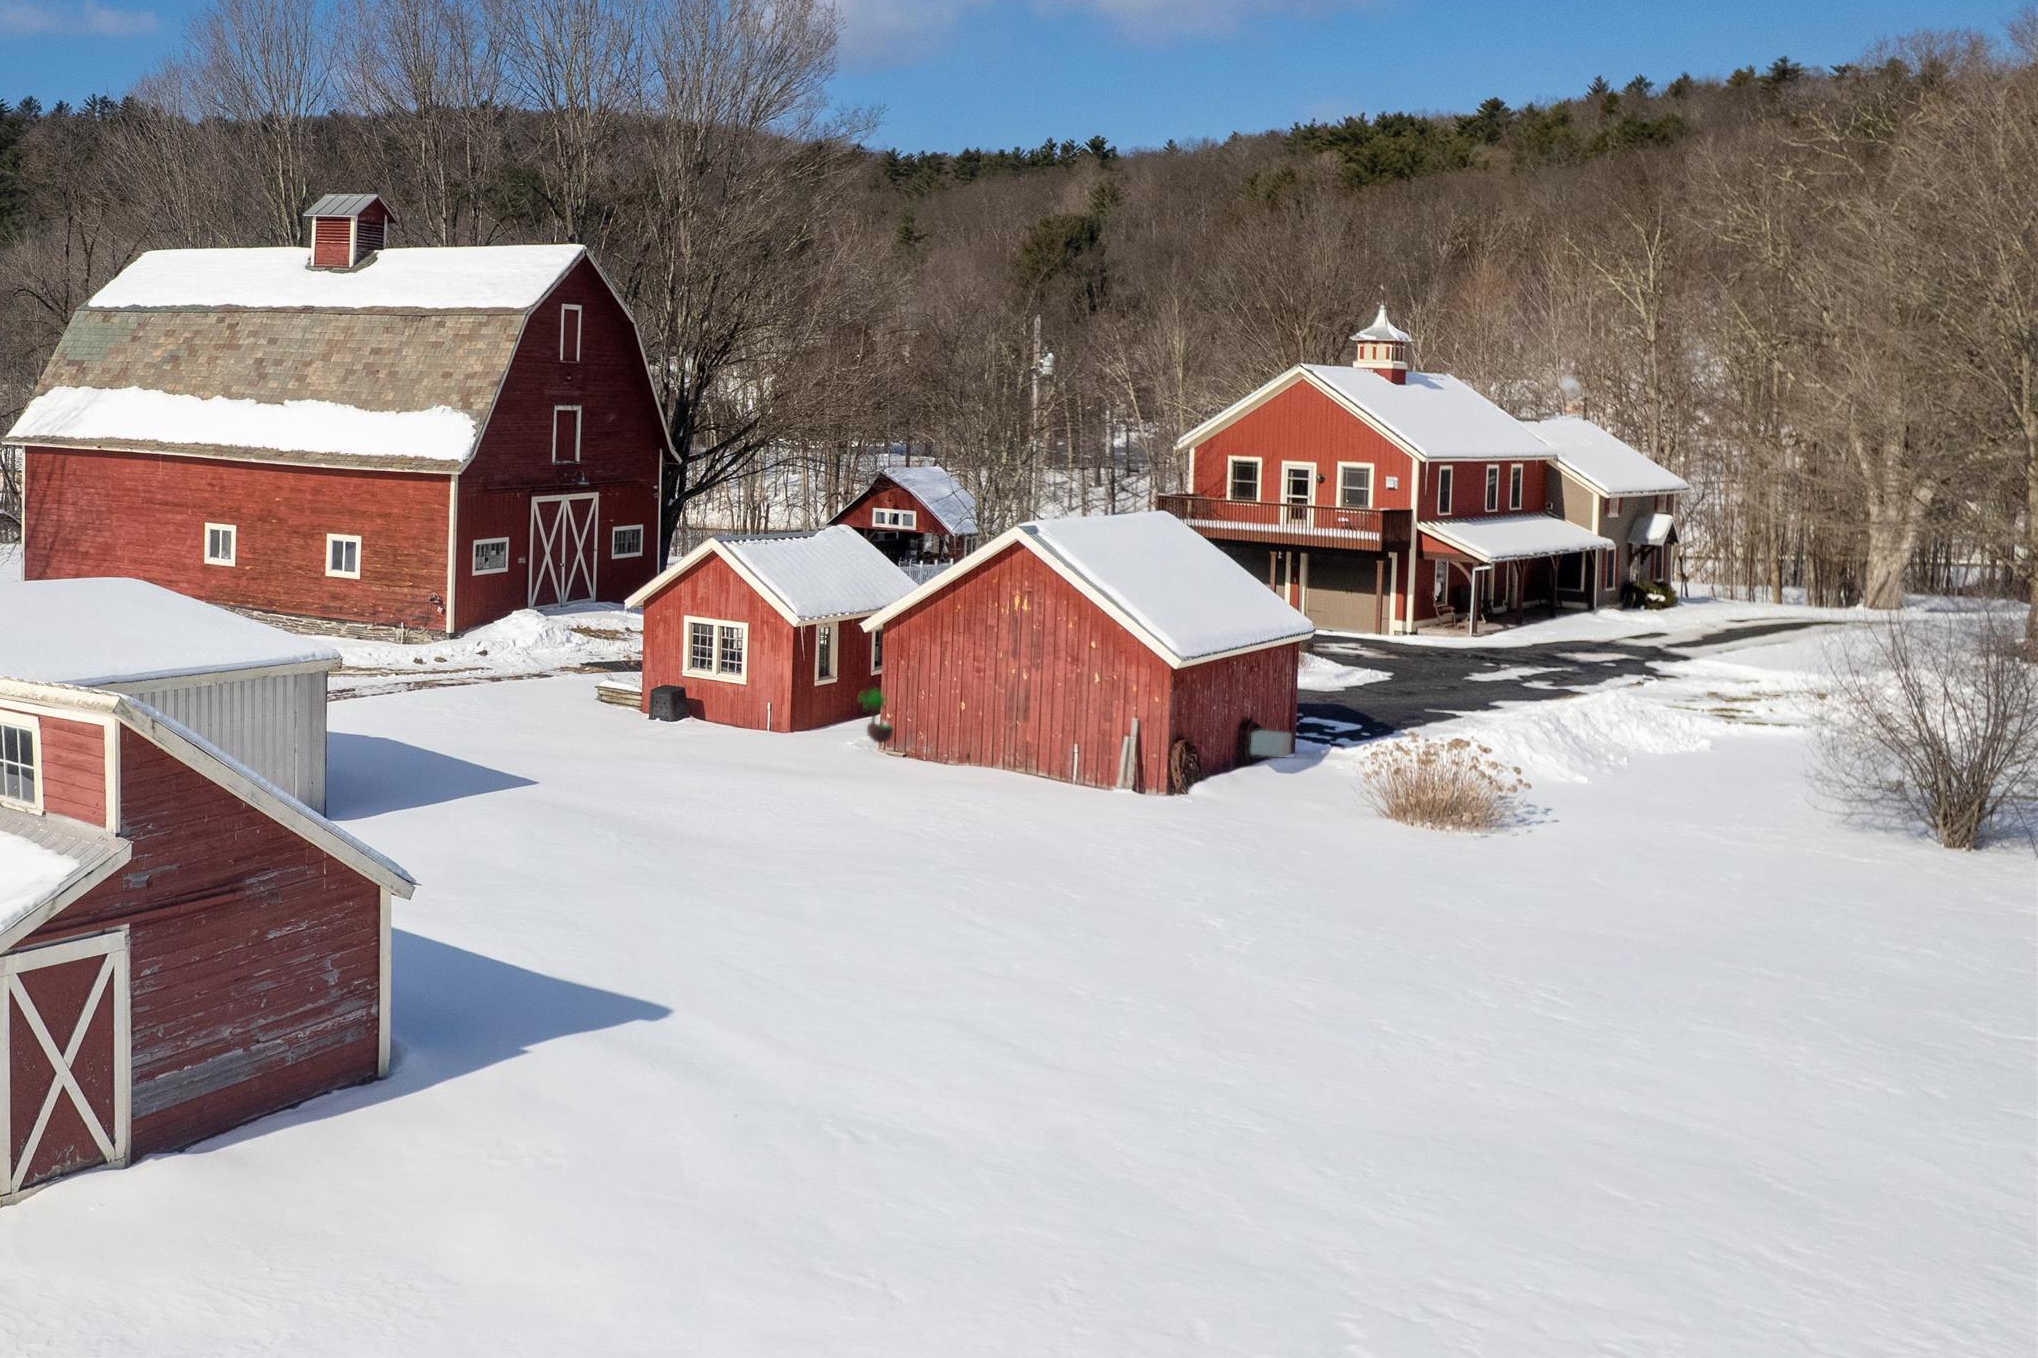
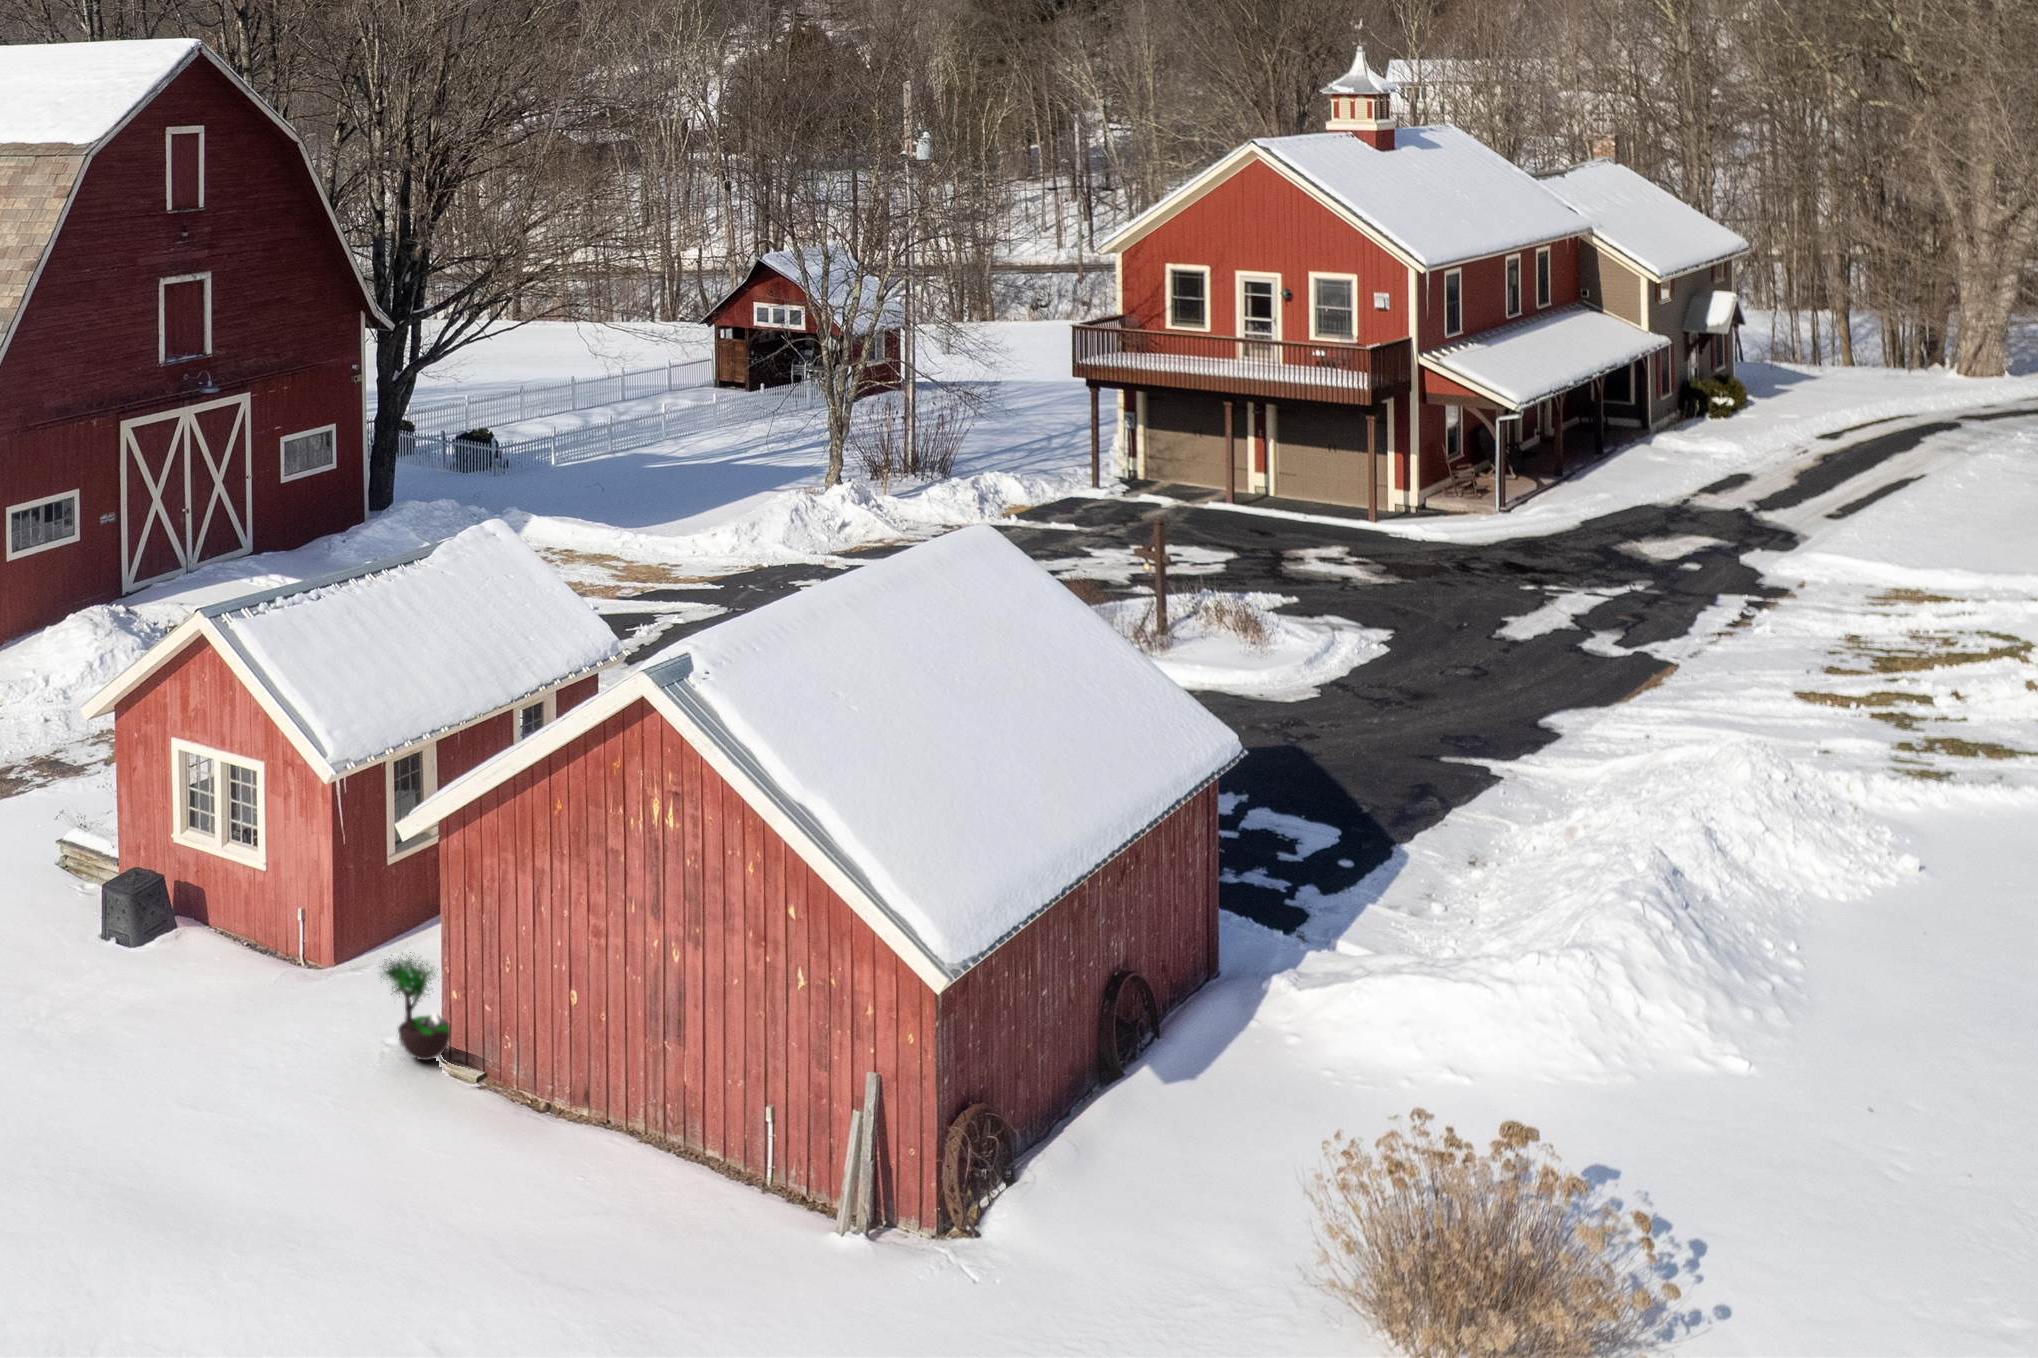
storage box: present [1250,730,1292,757] -> none [1146,971,1224,1048]

